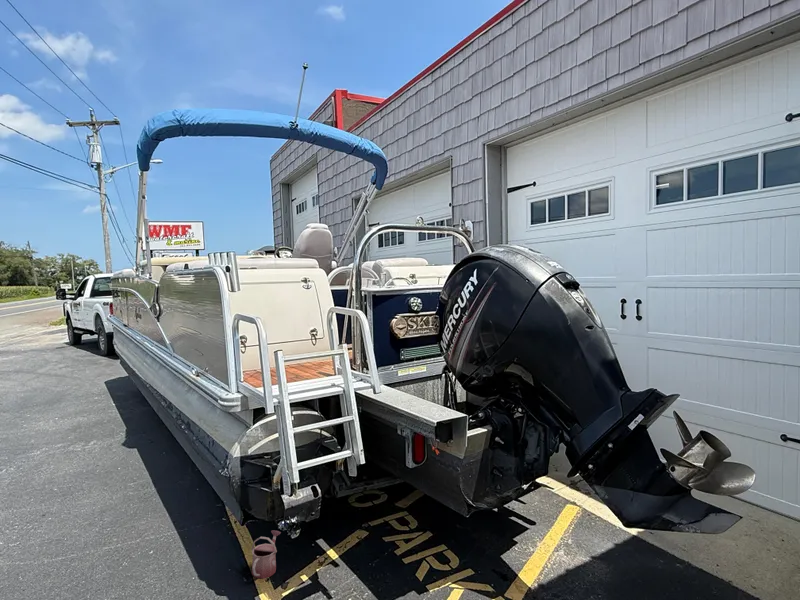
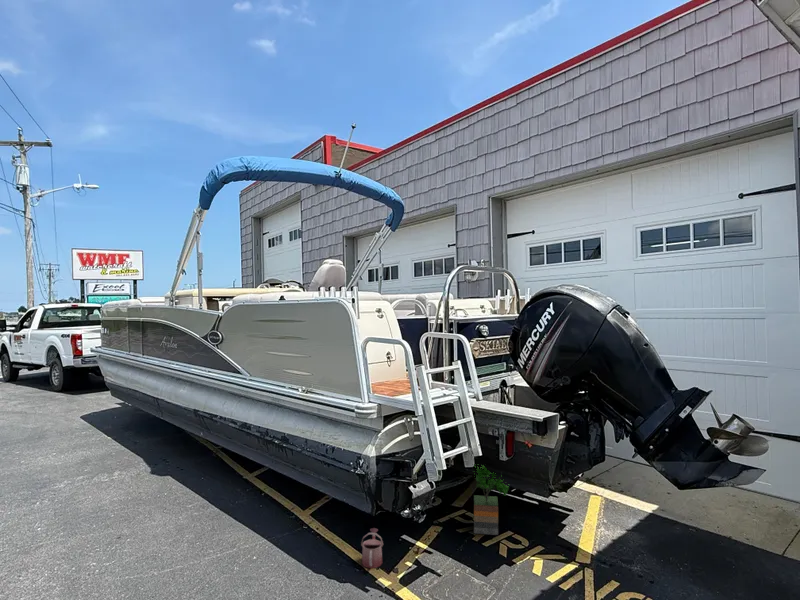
potted tree: none [398,461,449,549] -> present [473,465,509,535]

